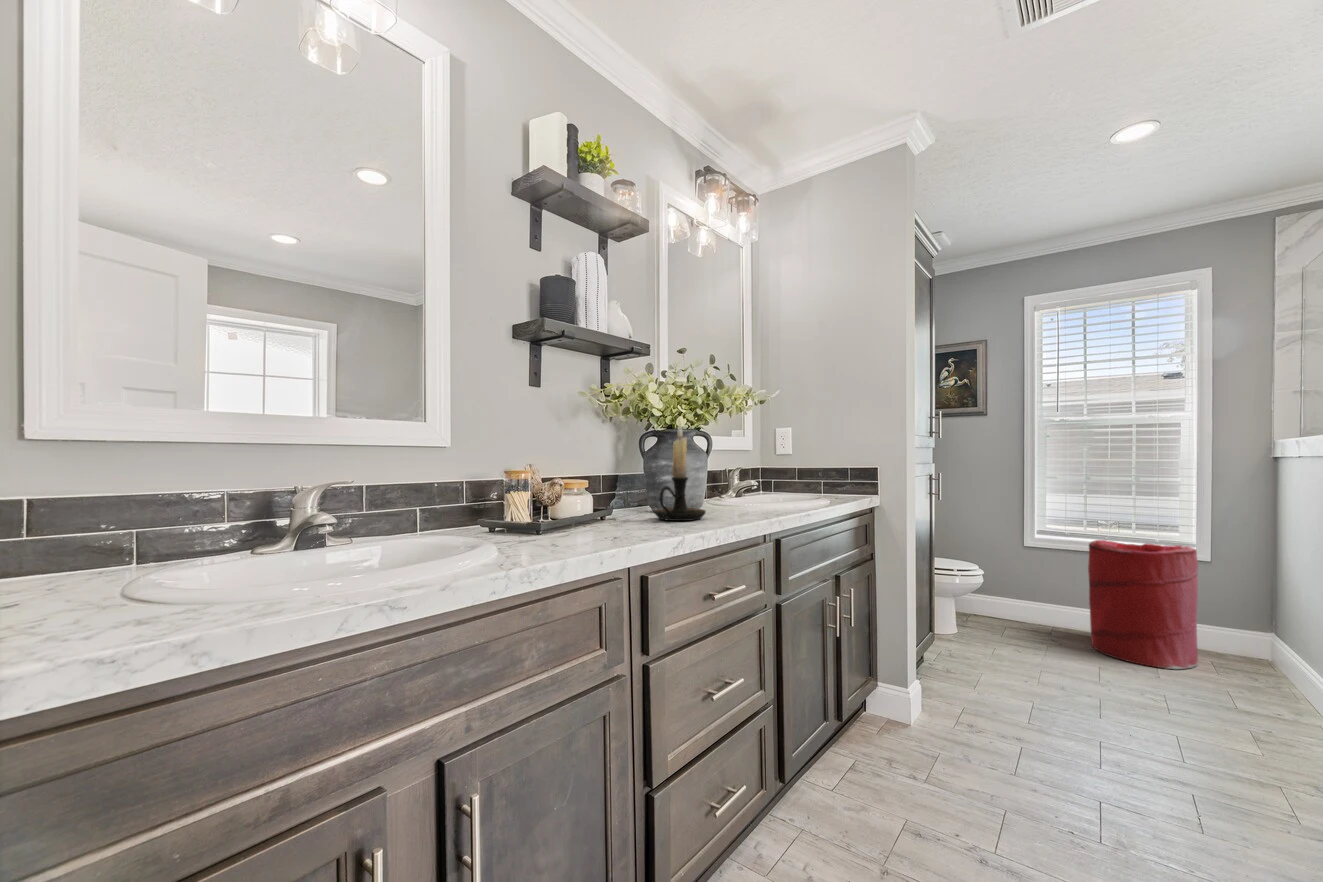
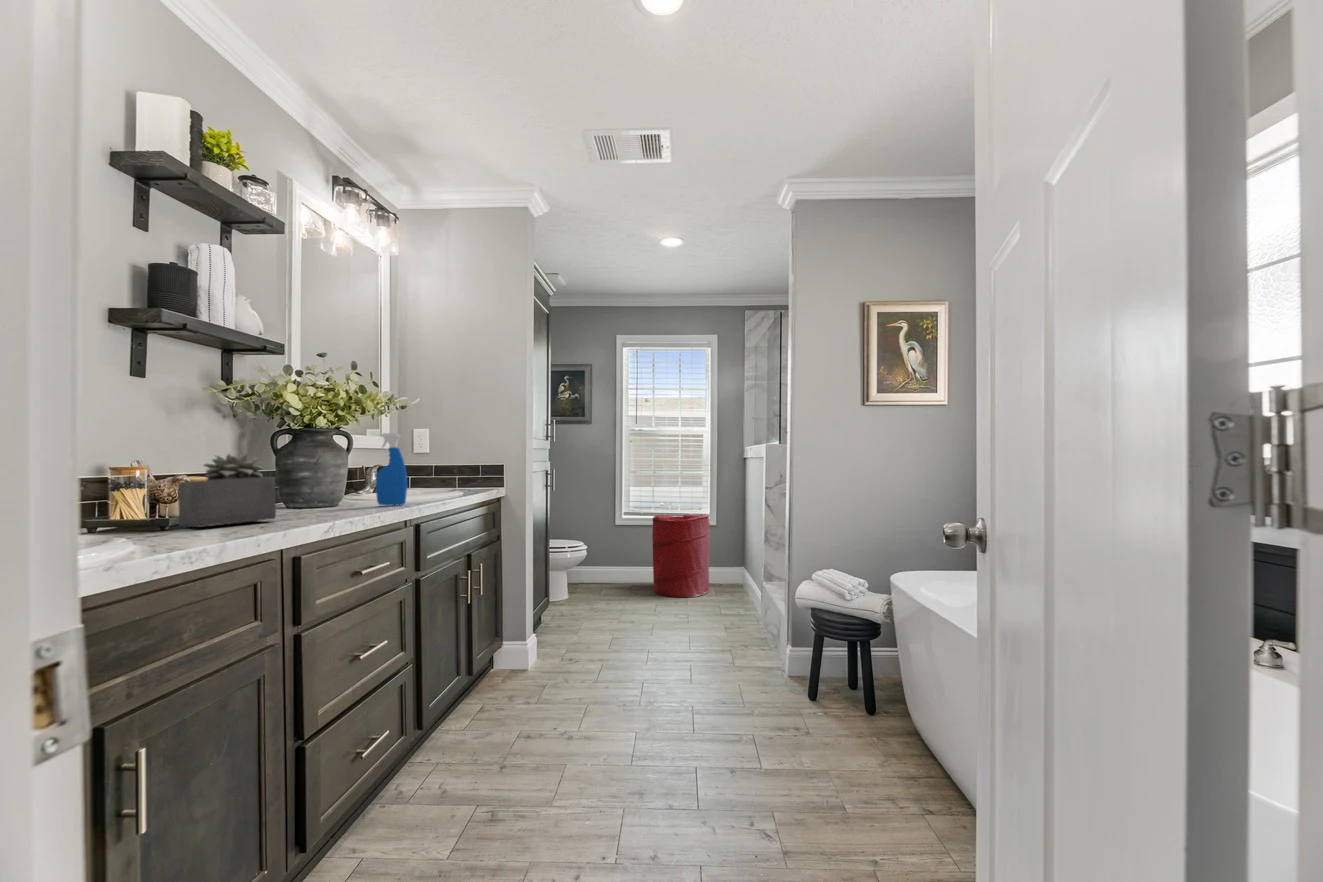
candle holder: present [655,425,706,521] -> none [294,422,349,512]
spray bottle: none [733,434,765,518] -> present [376,433,407,505]
succulent plant: none [552,458,632,535] -> present [178,454,276,527]

